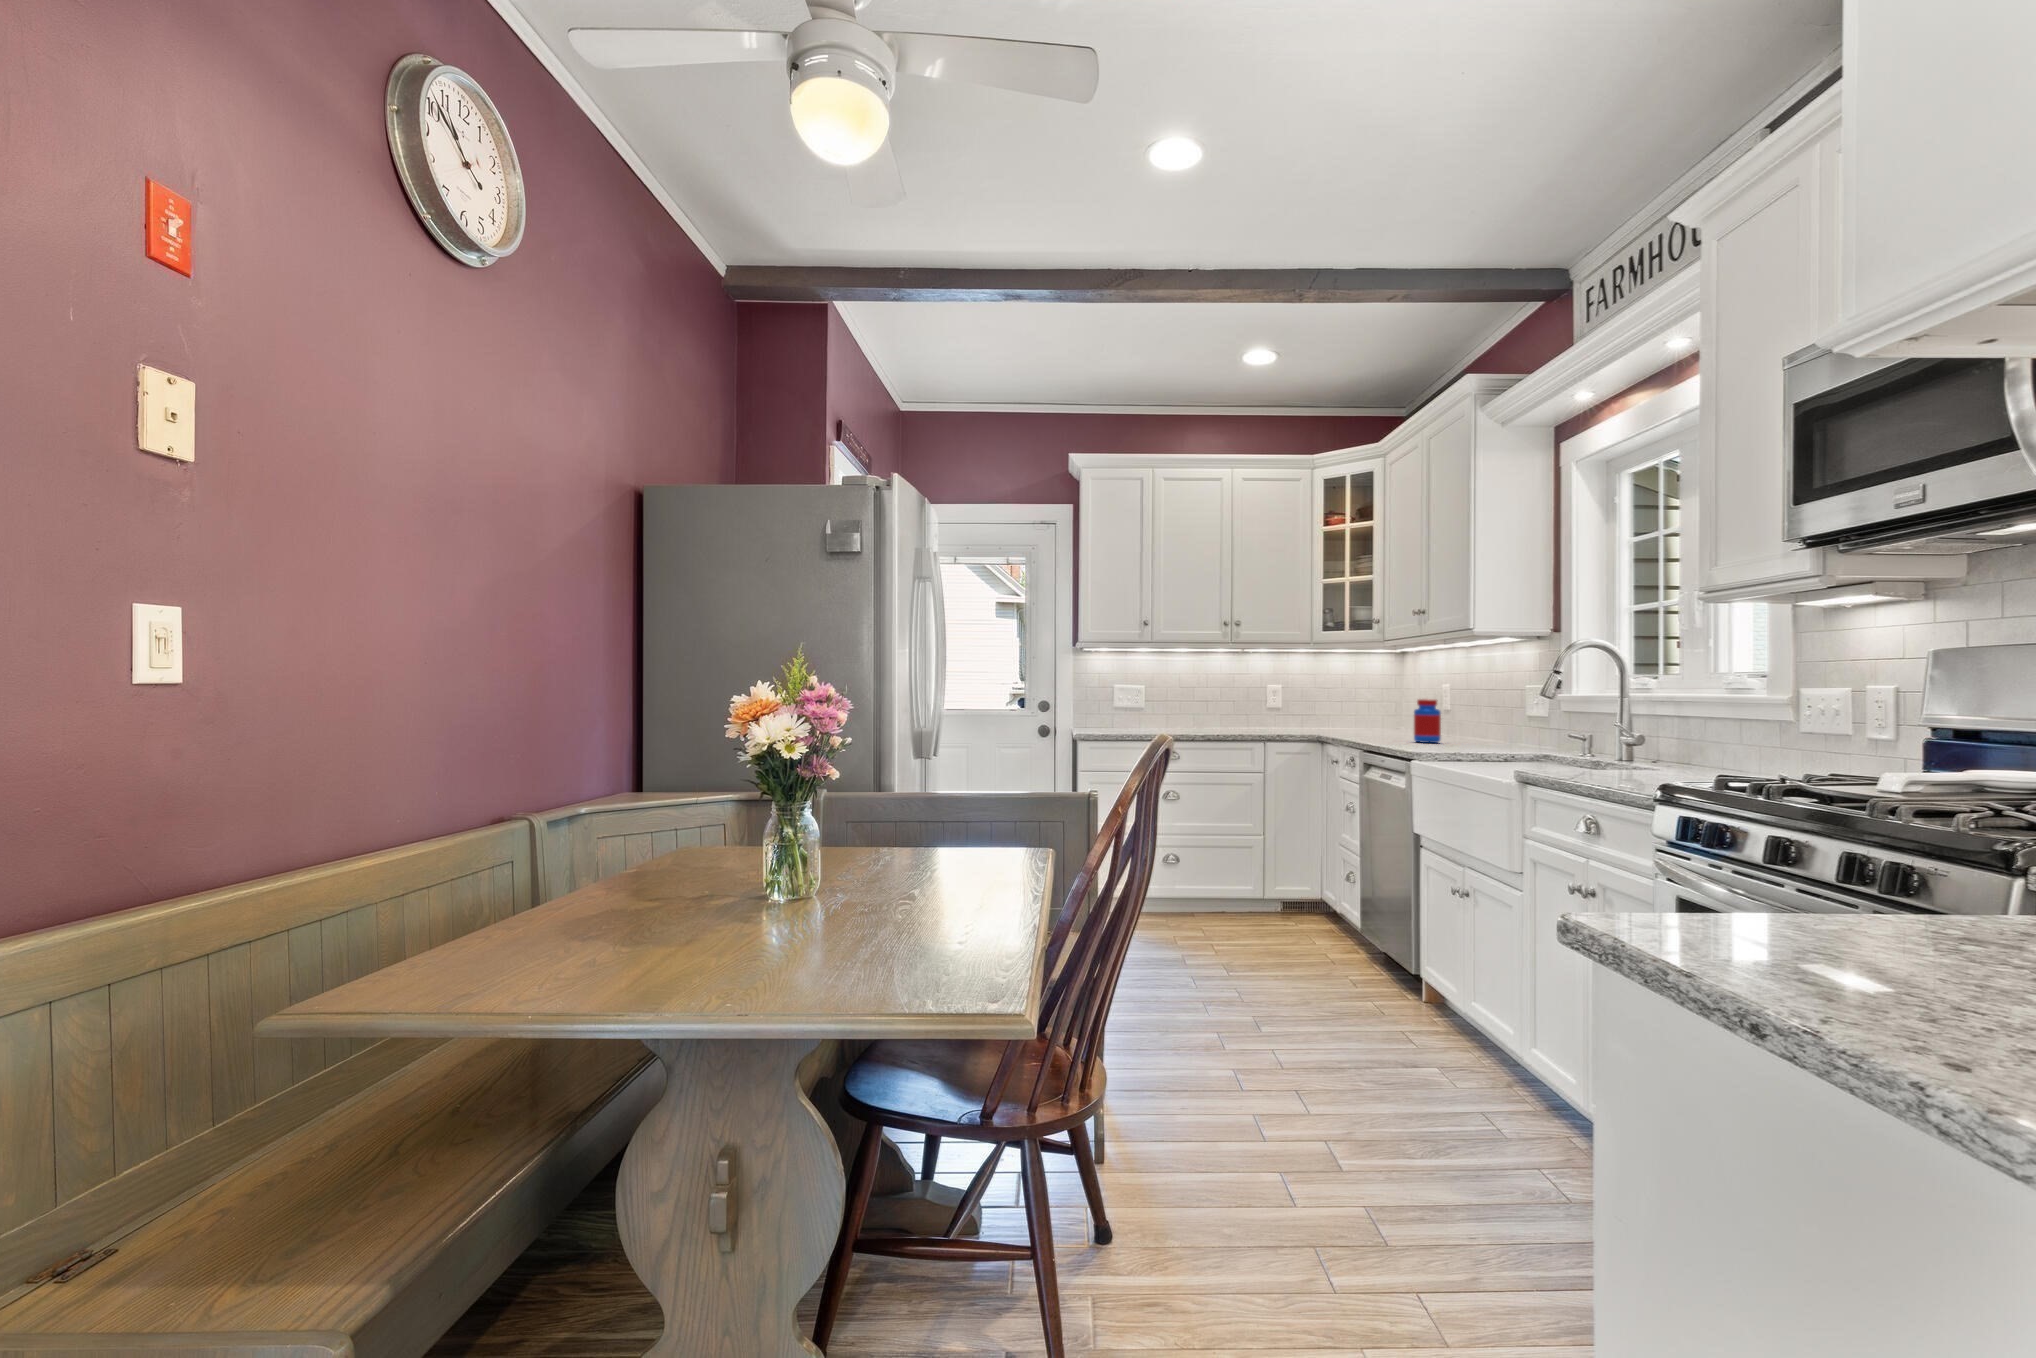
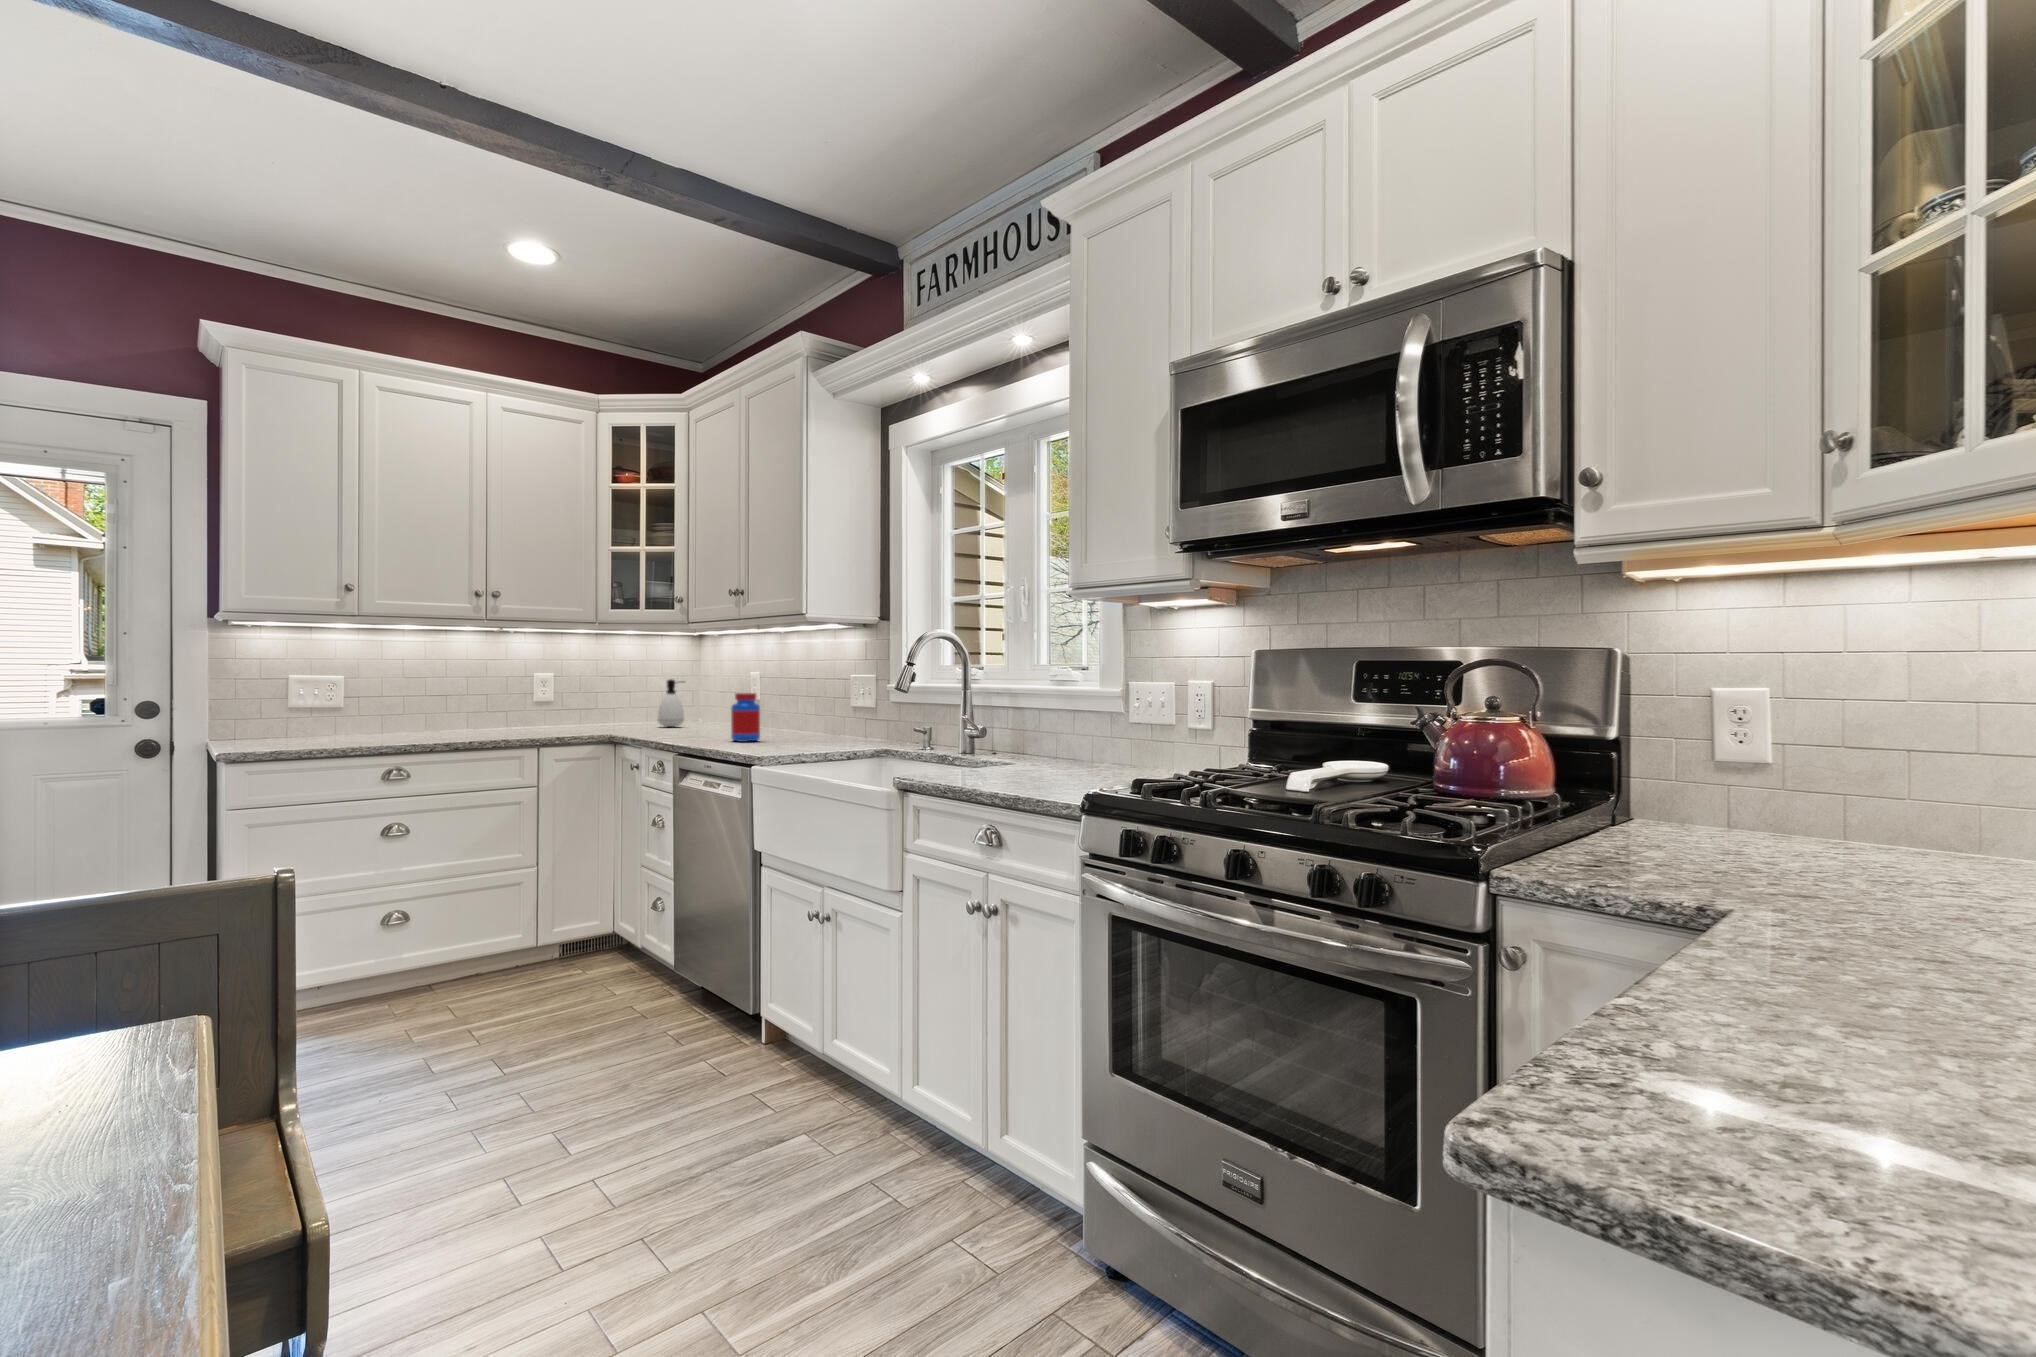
soap dispenser: none [1367,690,1391,731] -> present [657,679,684,727]

